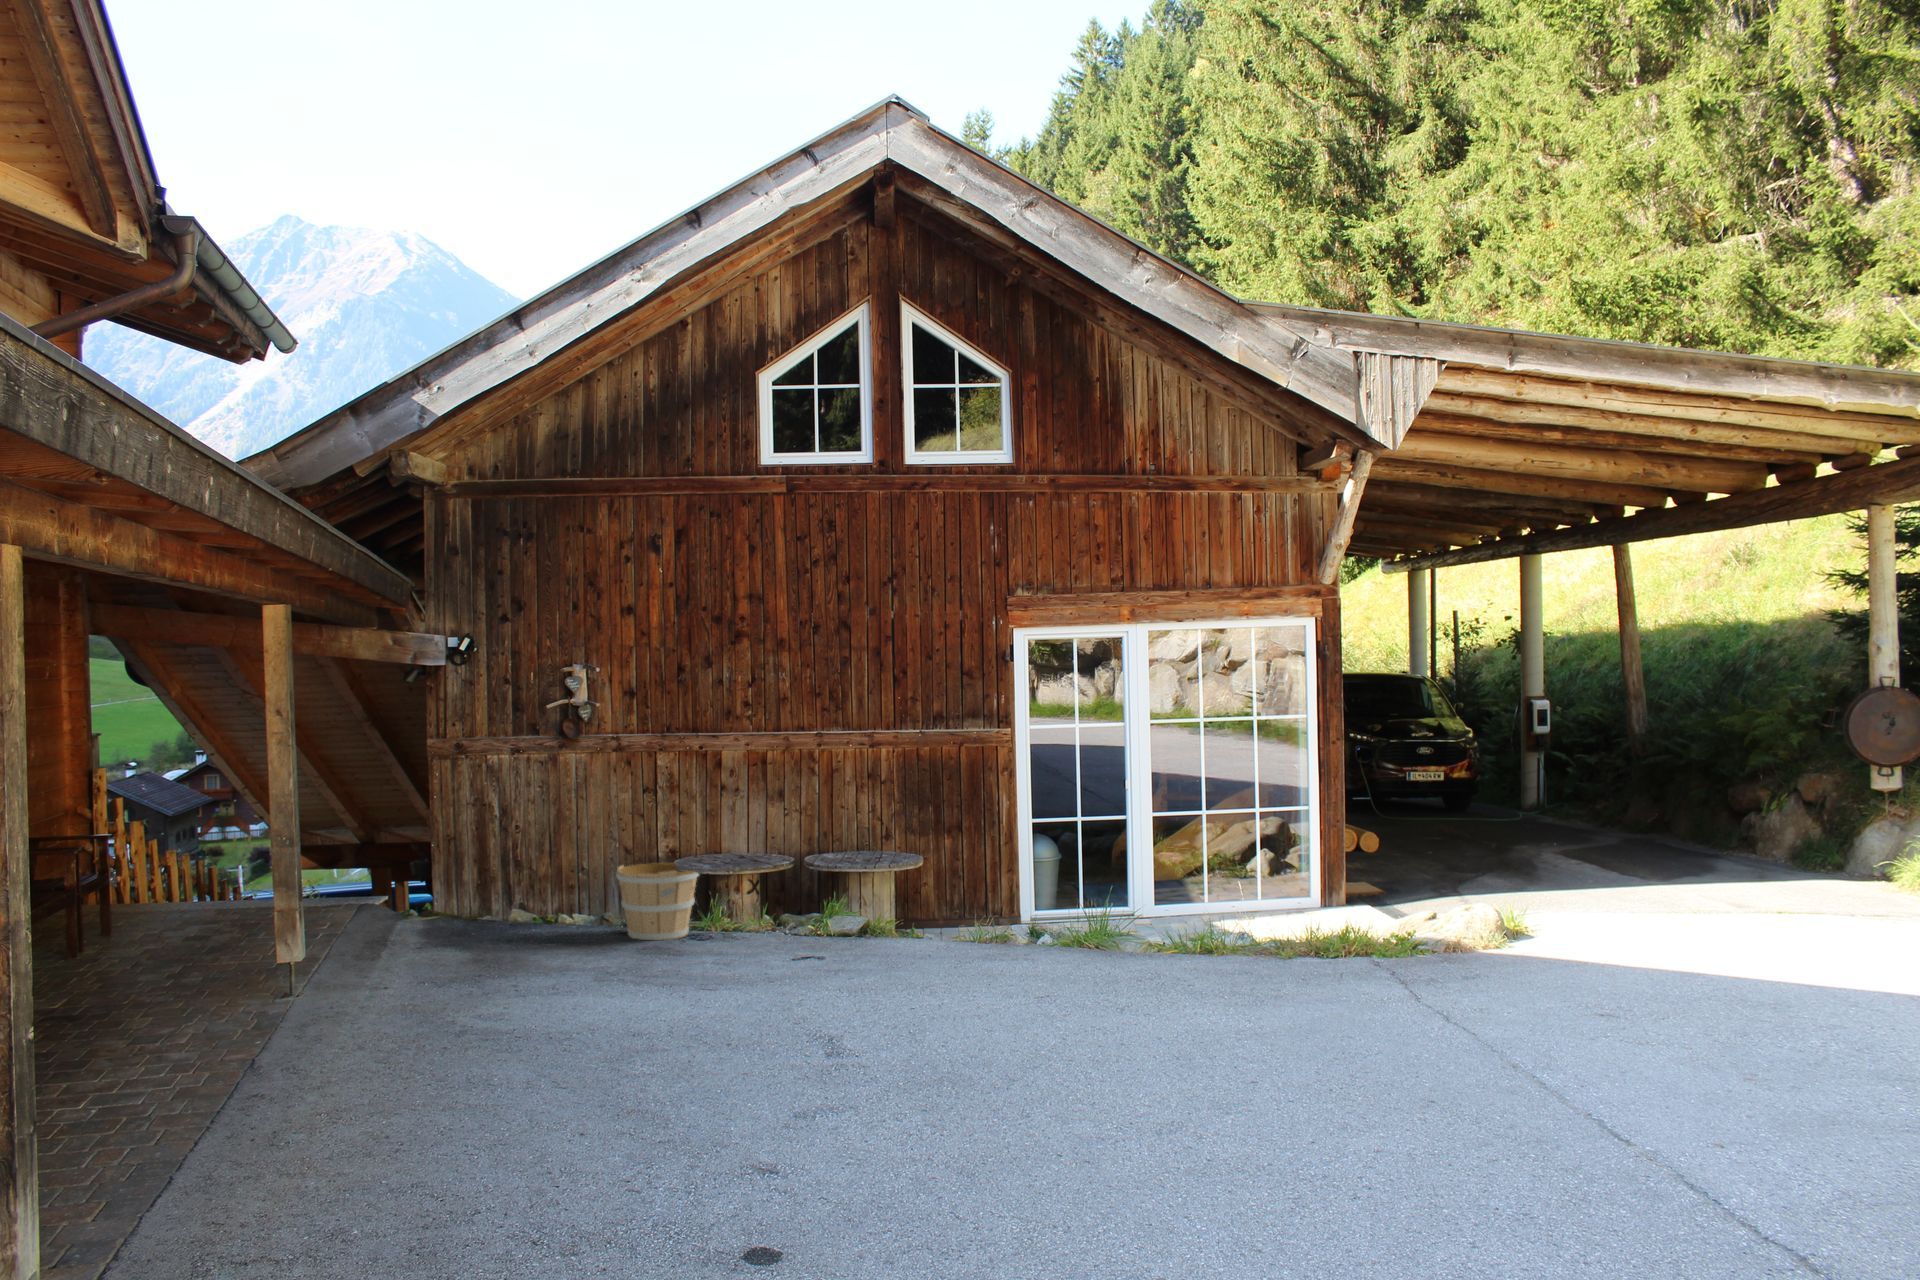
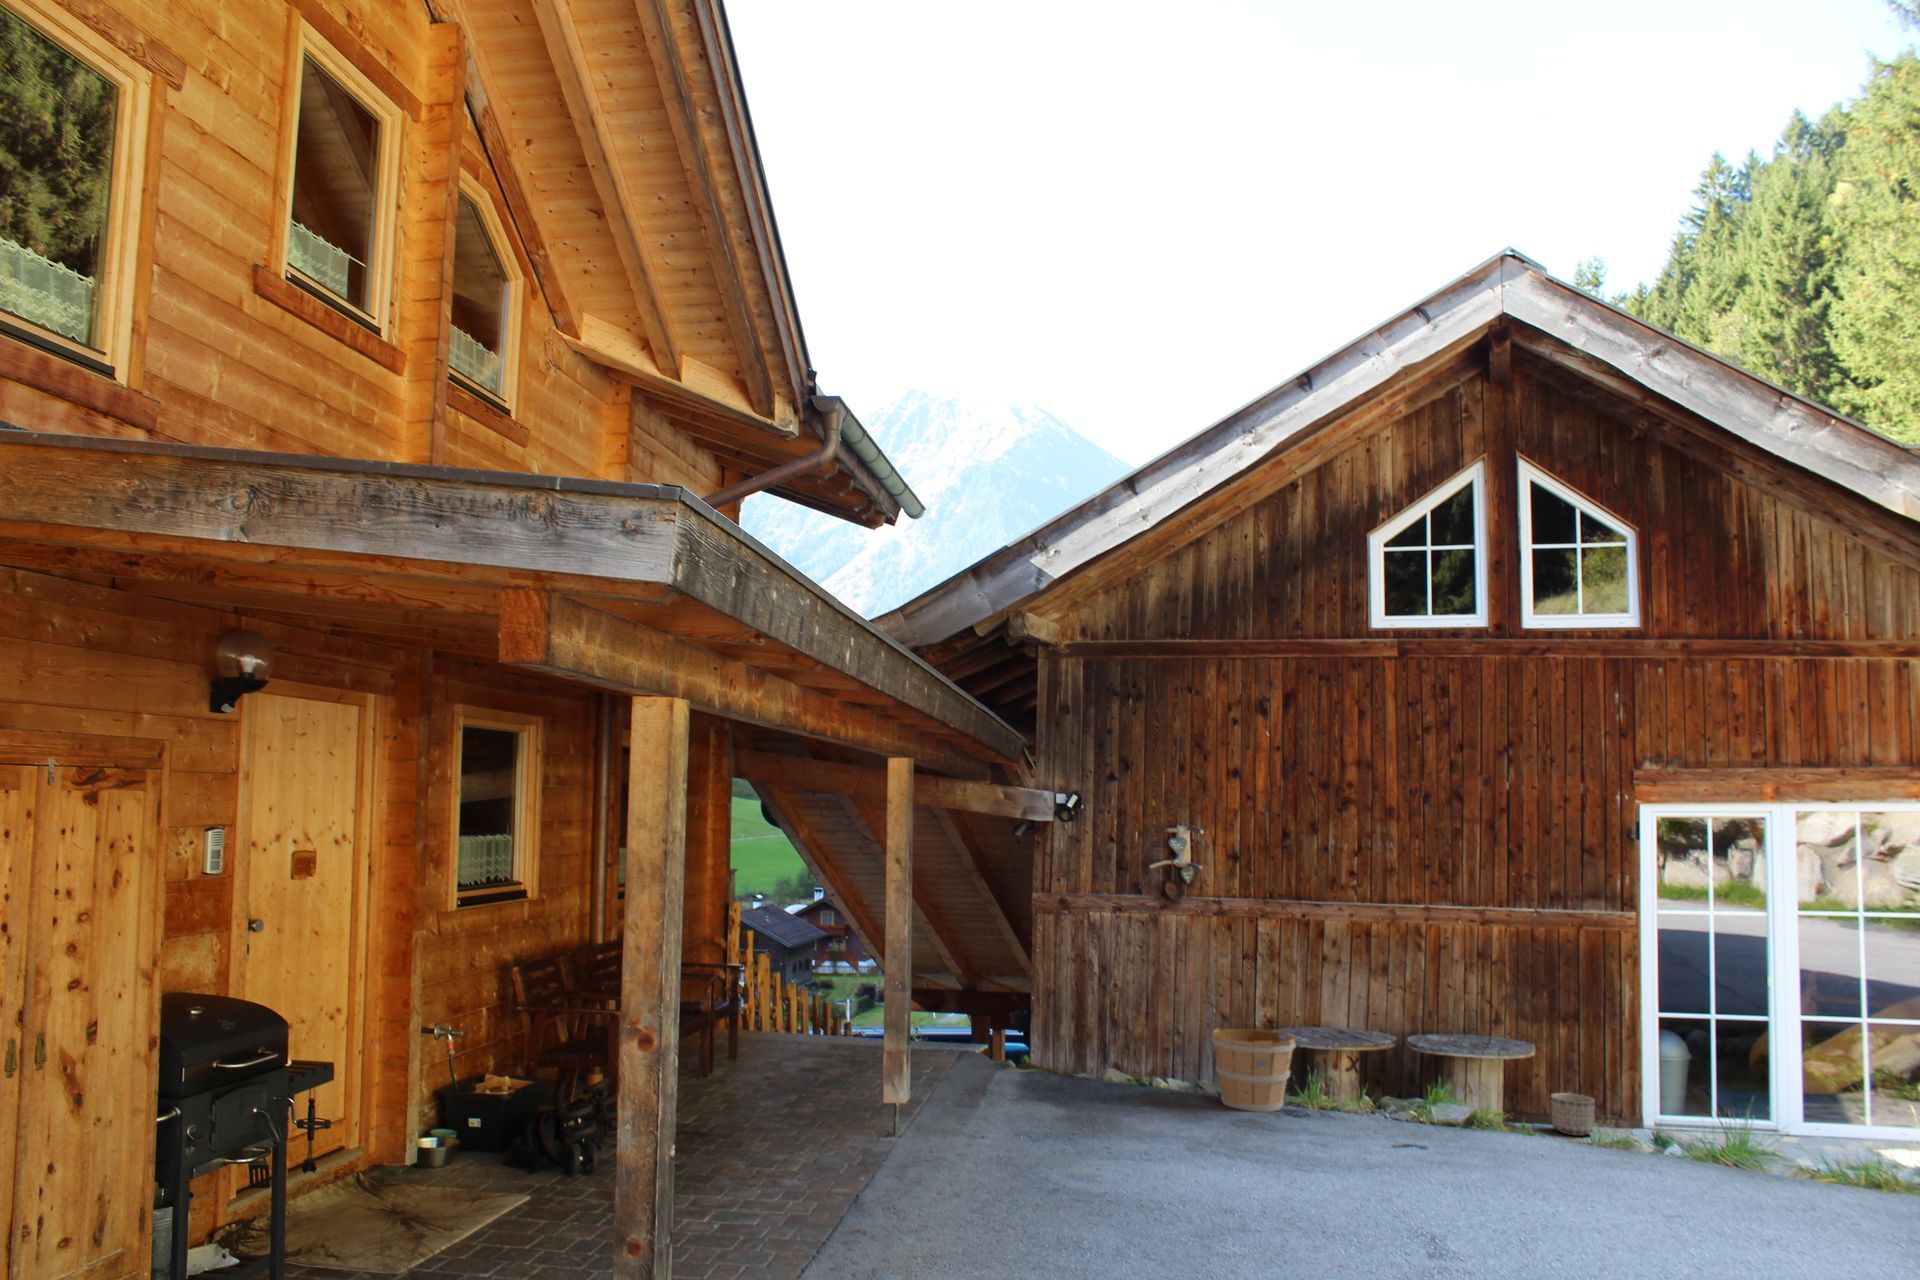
planter: none [931,892,967,928] -> present [1551,1093,1595,1136]

